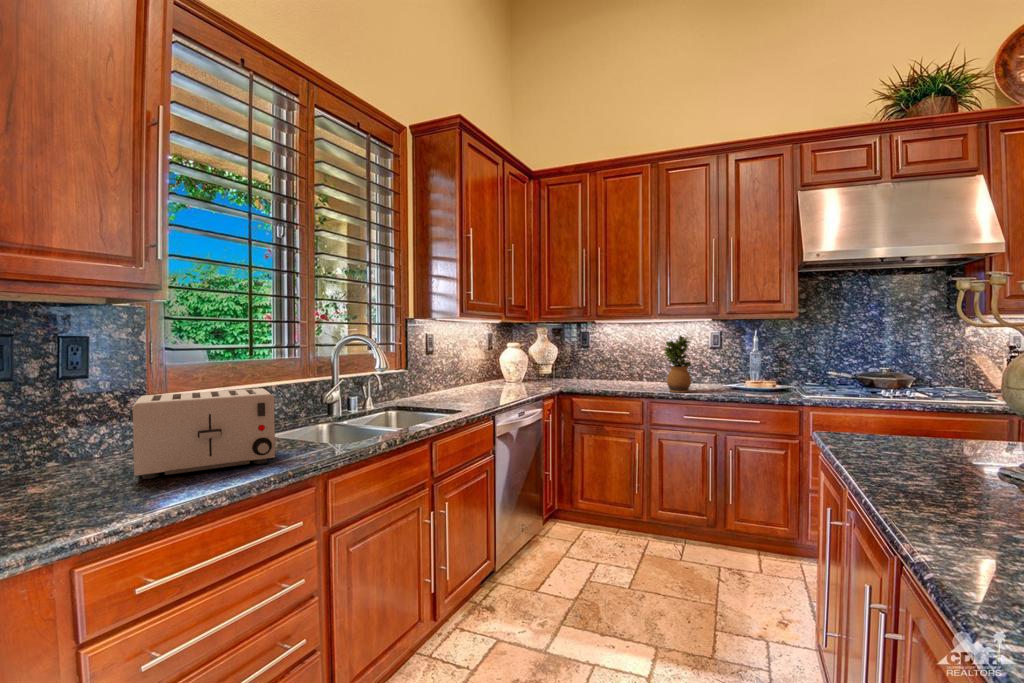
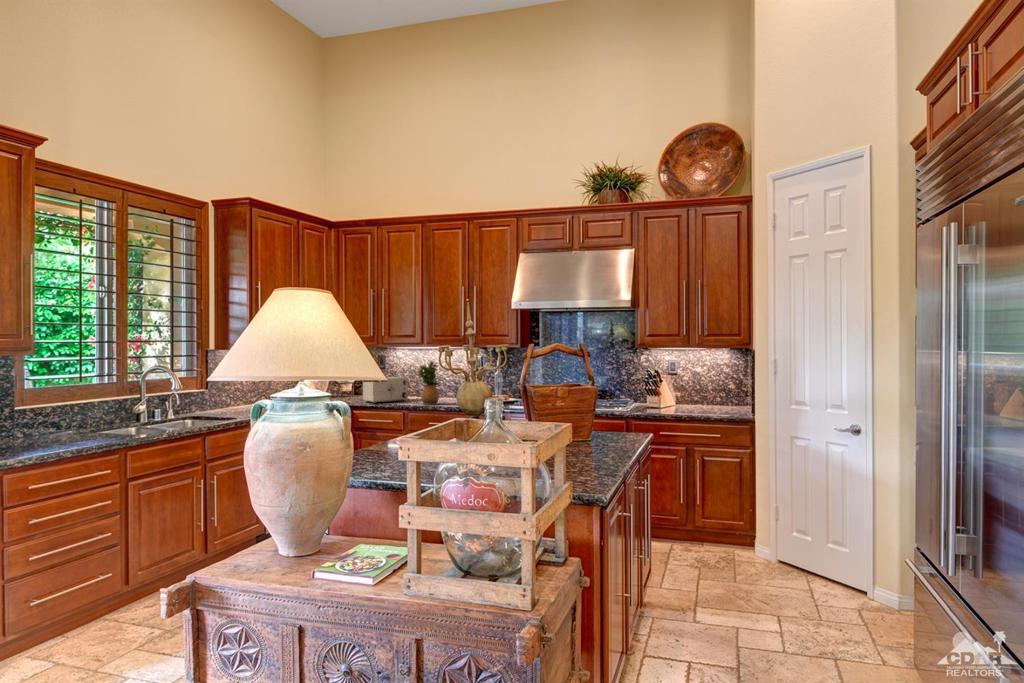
toaster: present [133,388,275,479] -> present [363,377,408,403]

